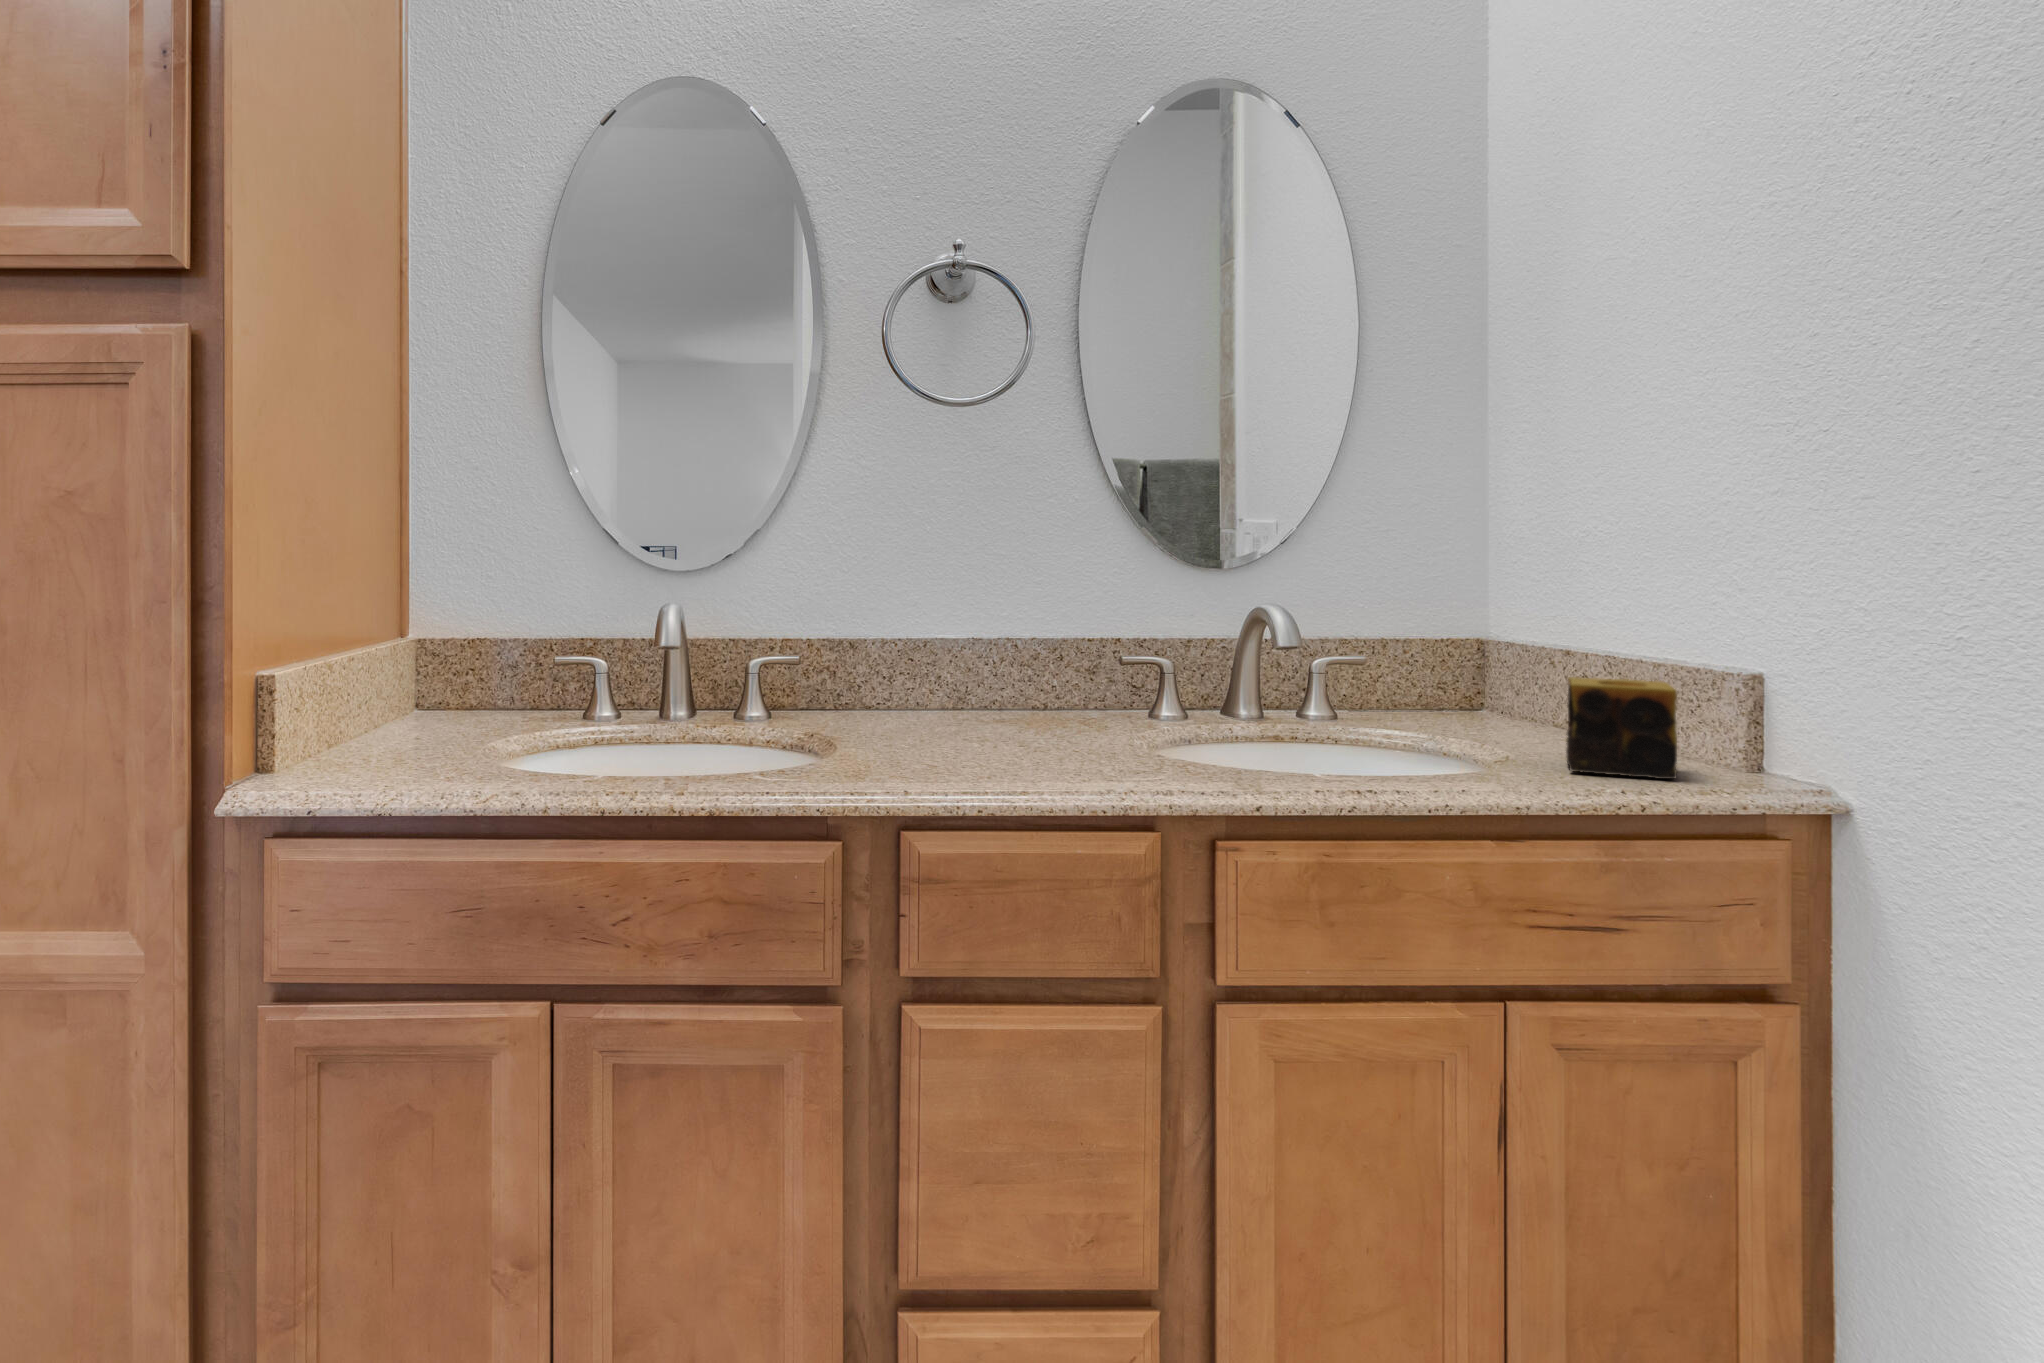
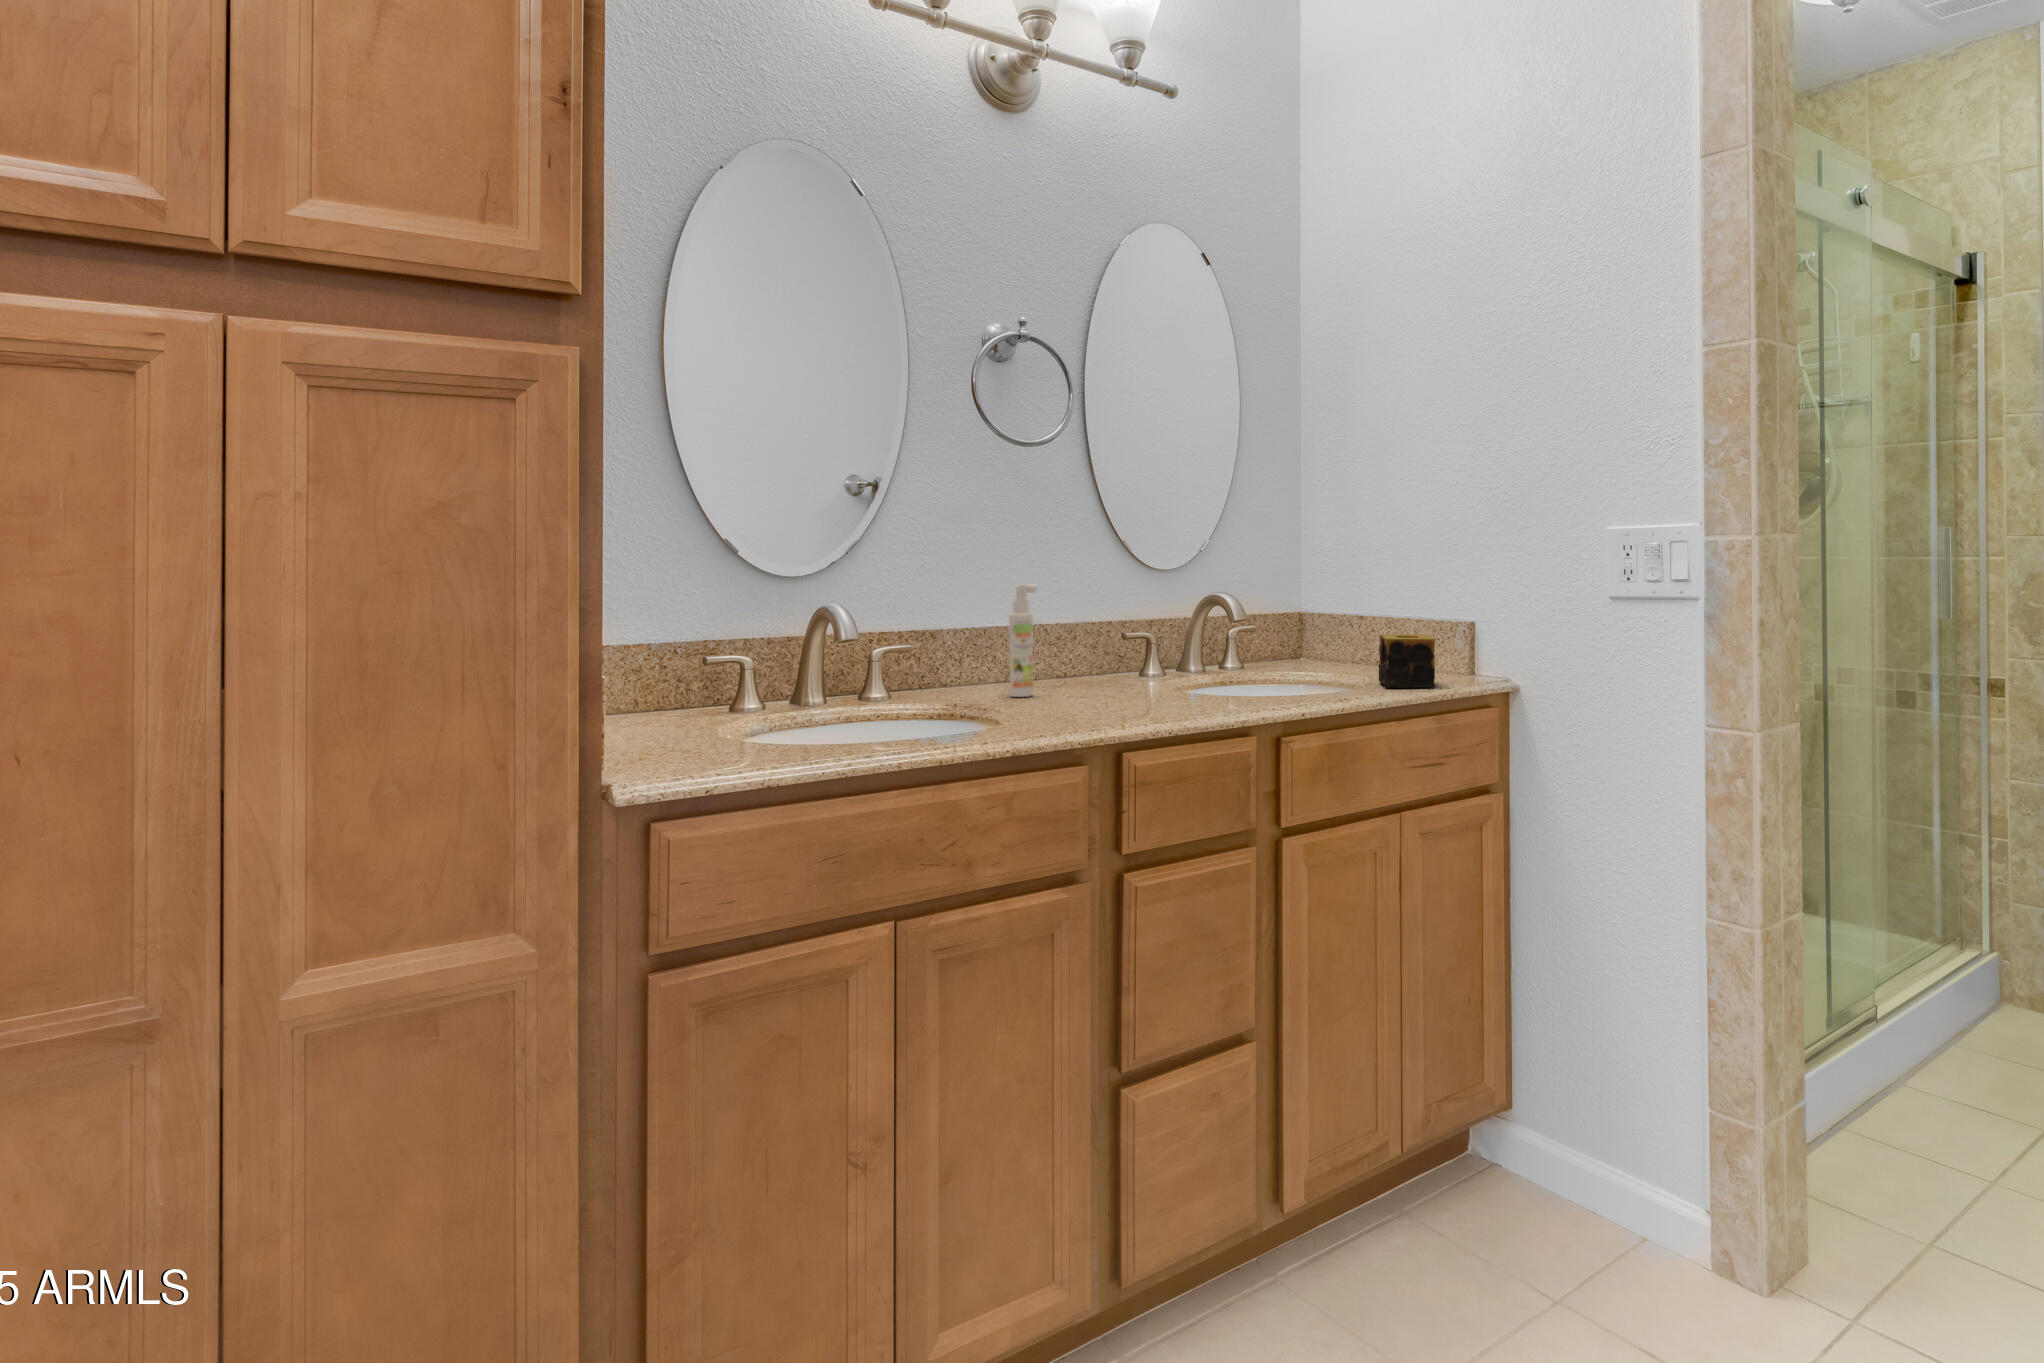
spray bottle: none [934,574,975,735] -> present [1009,584,1037,697]

